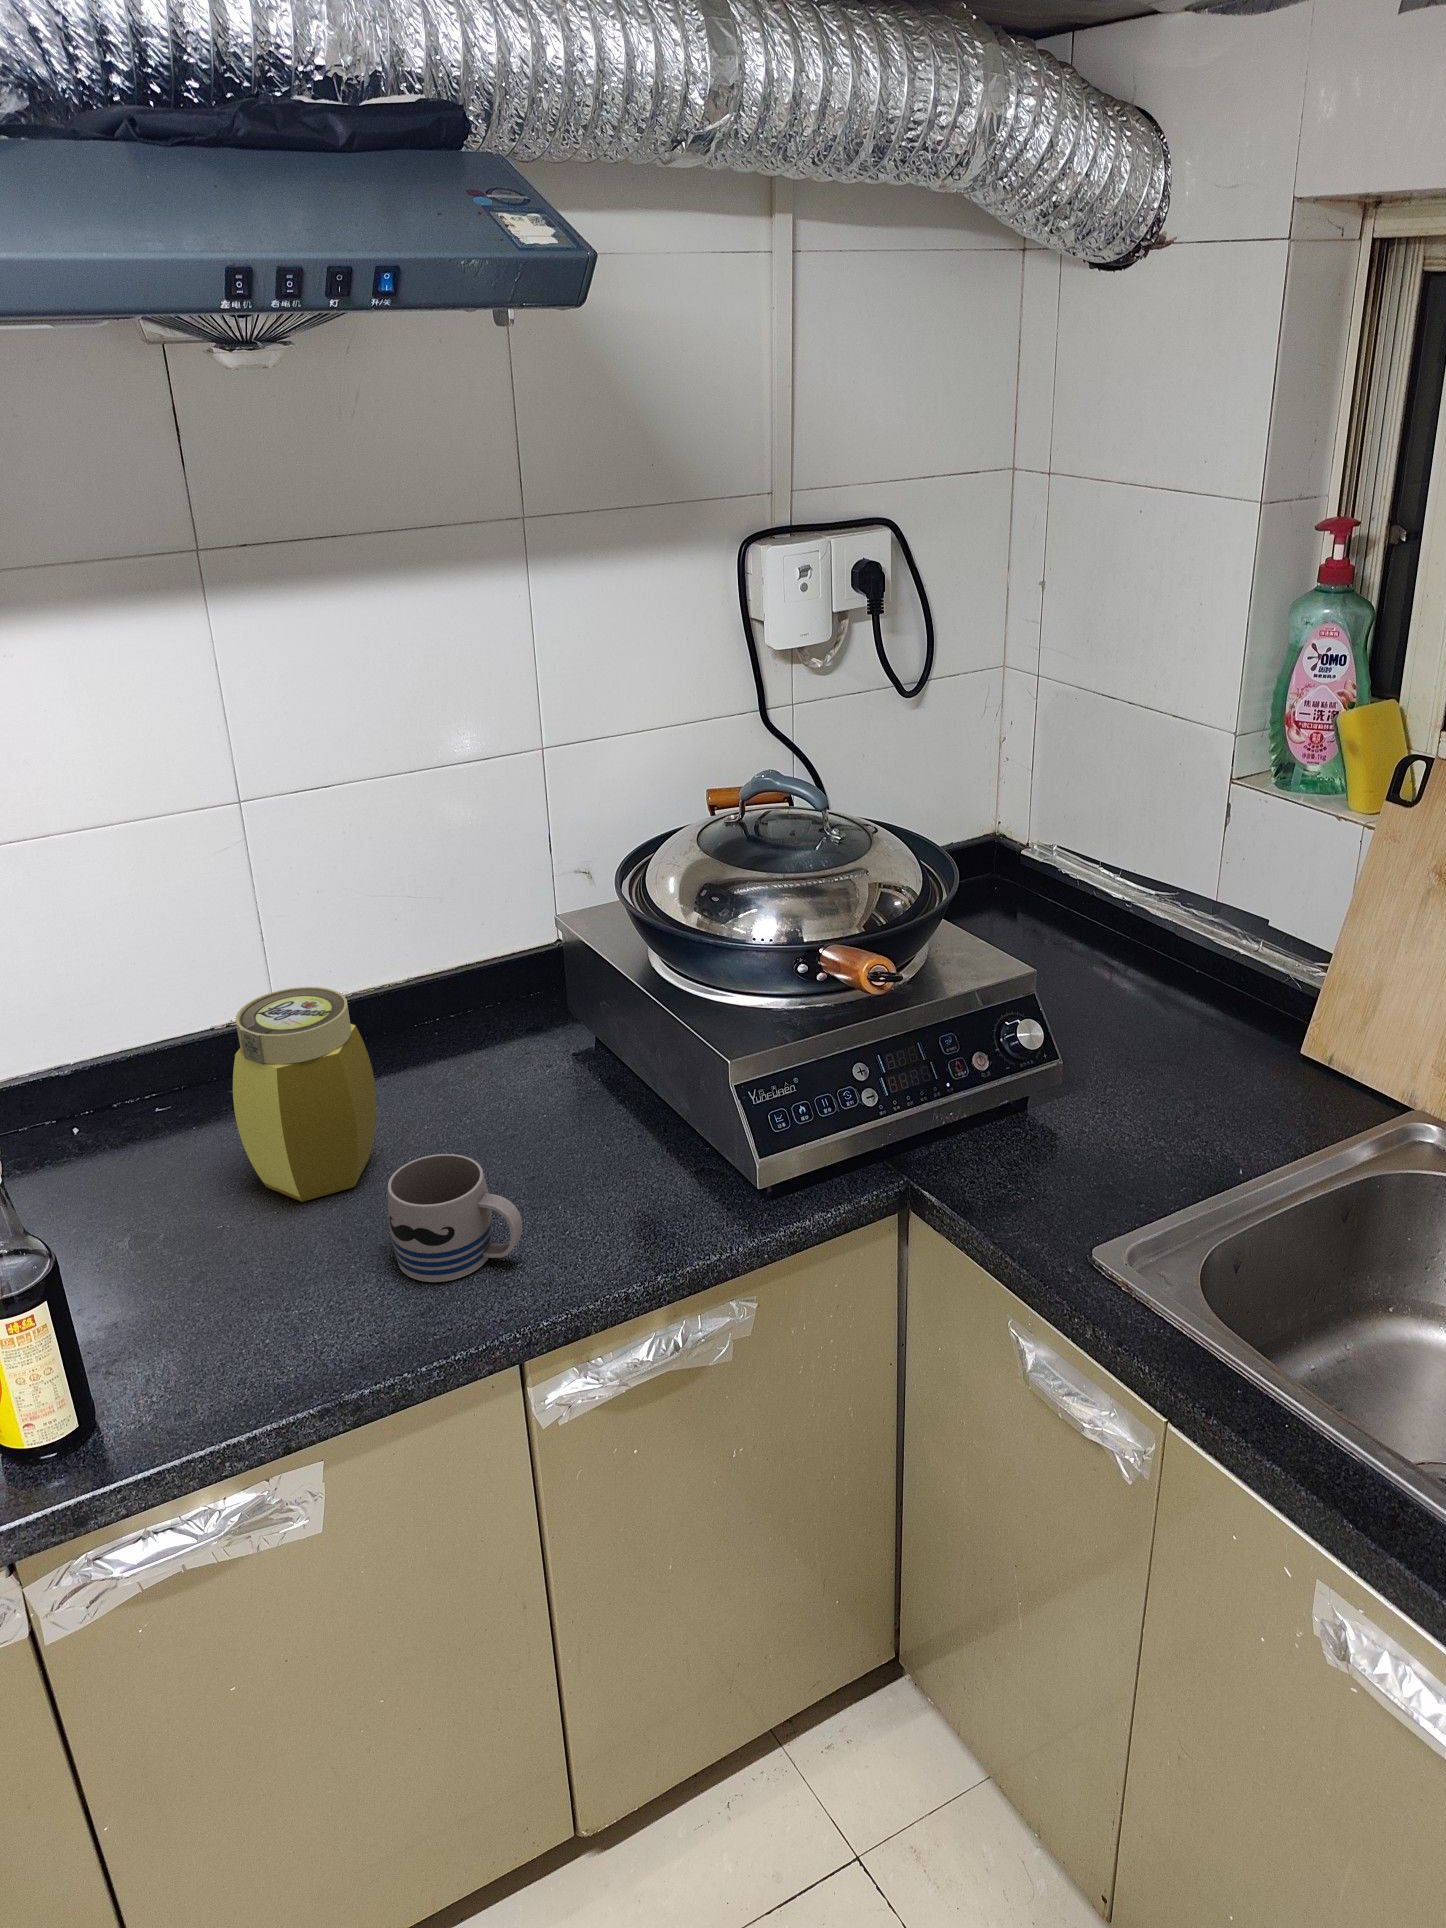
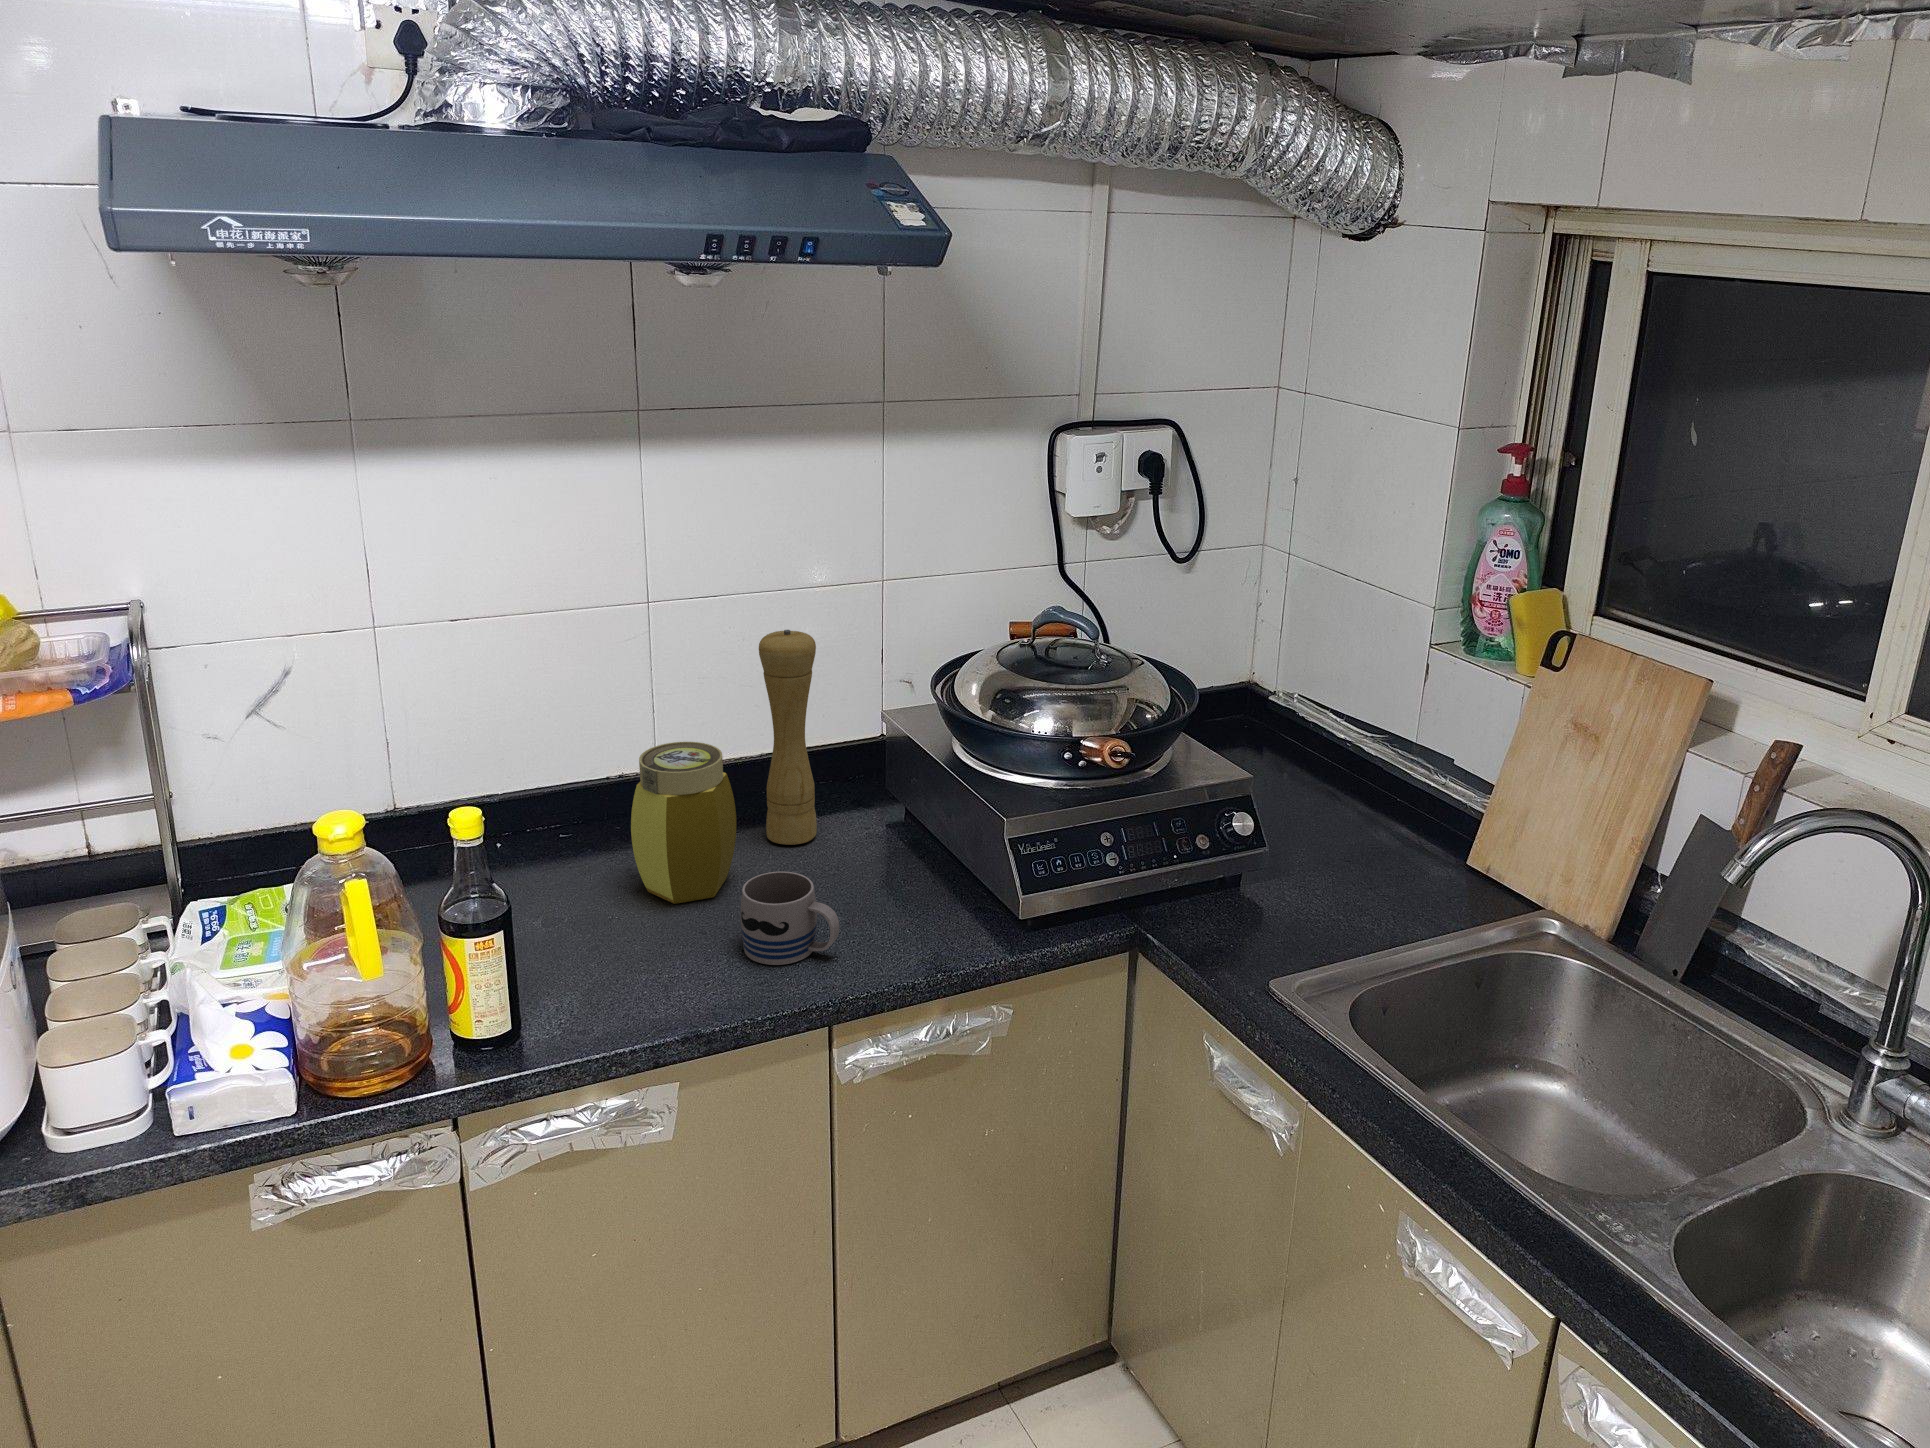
pepper mill: none [385,828,483,1102] -> present [759,630,817,845]

